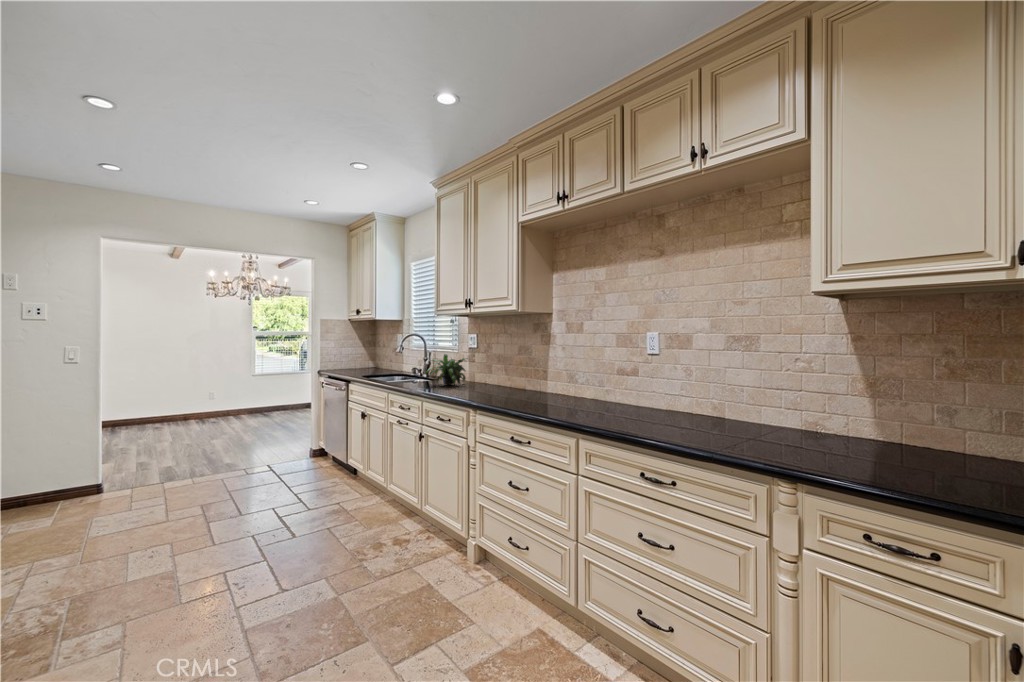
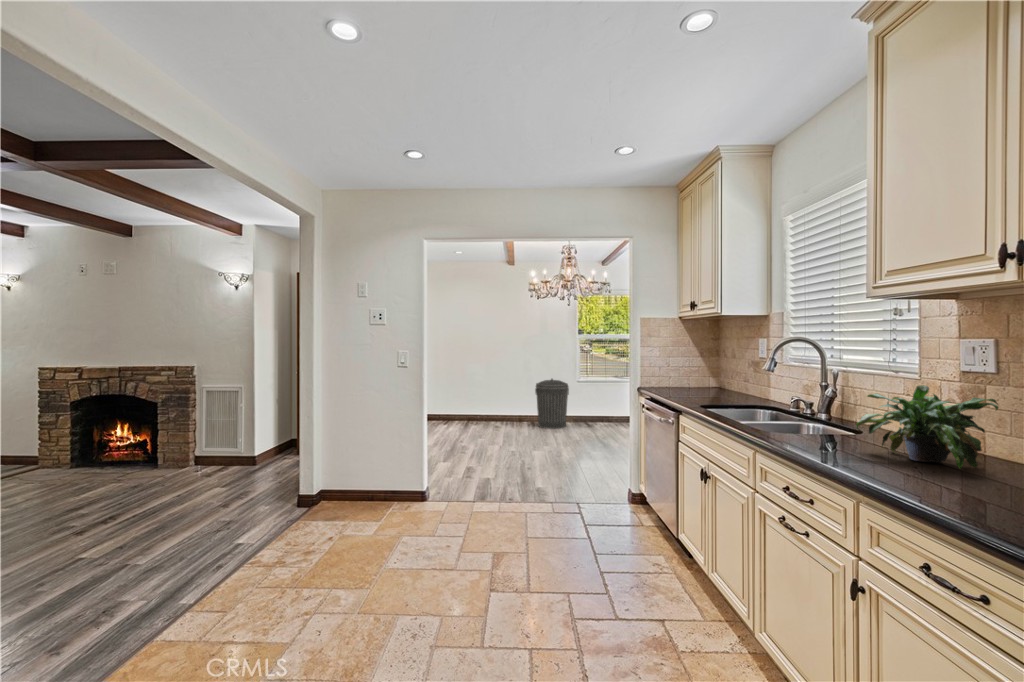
trash can: none [204,374,245,424] -> present [535,379,569,429]

